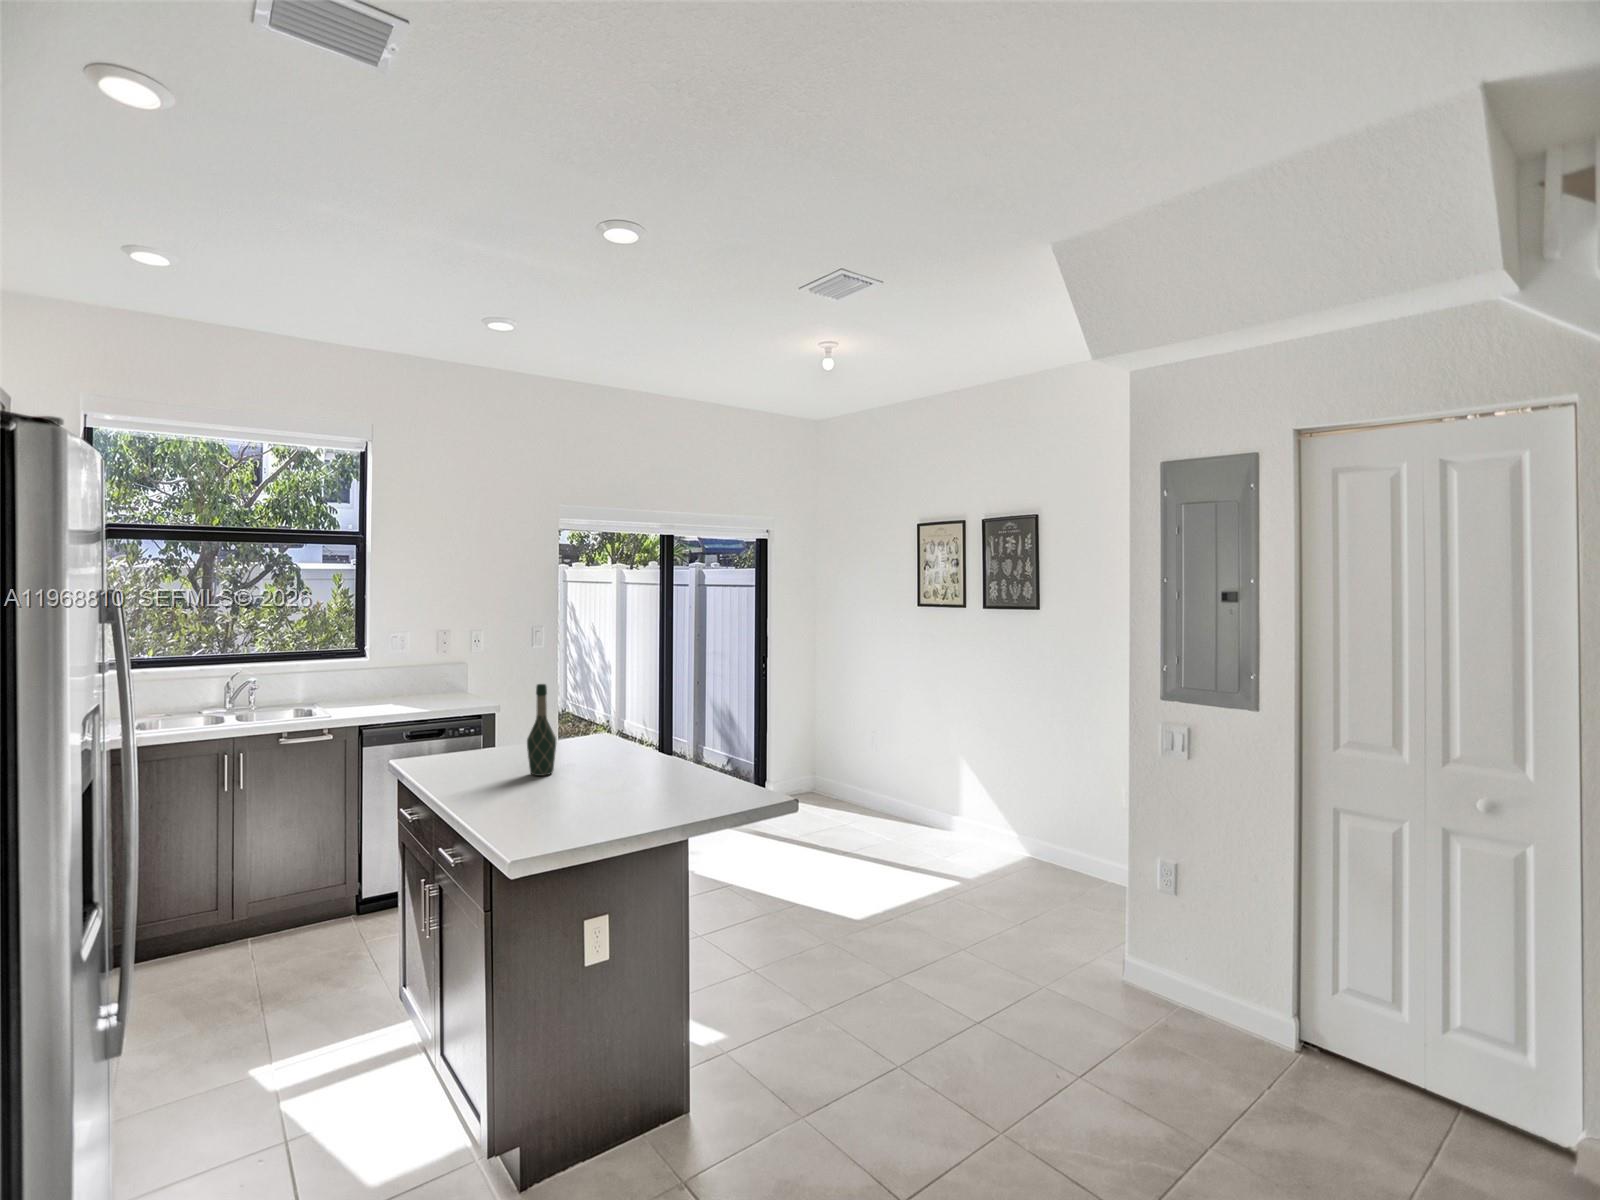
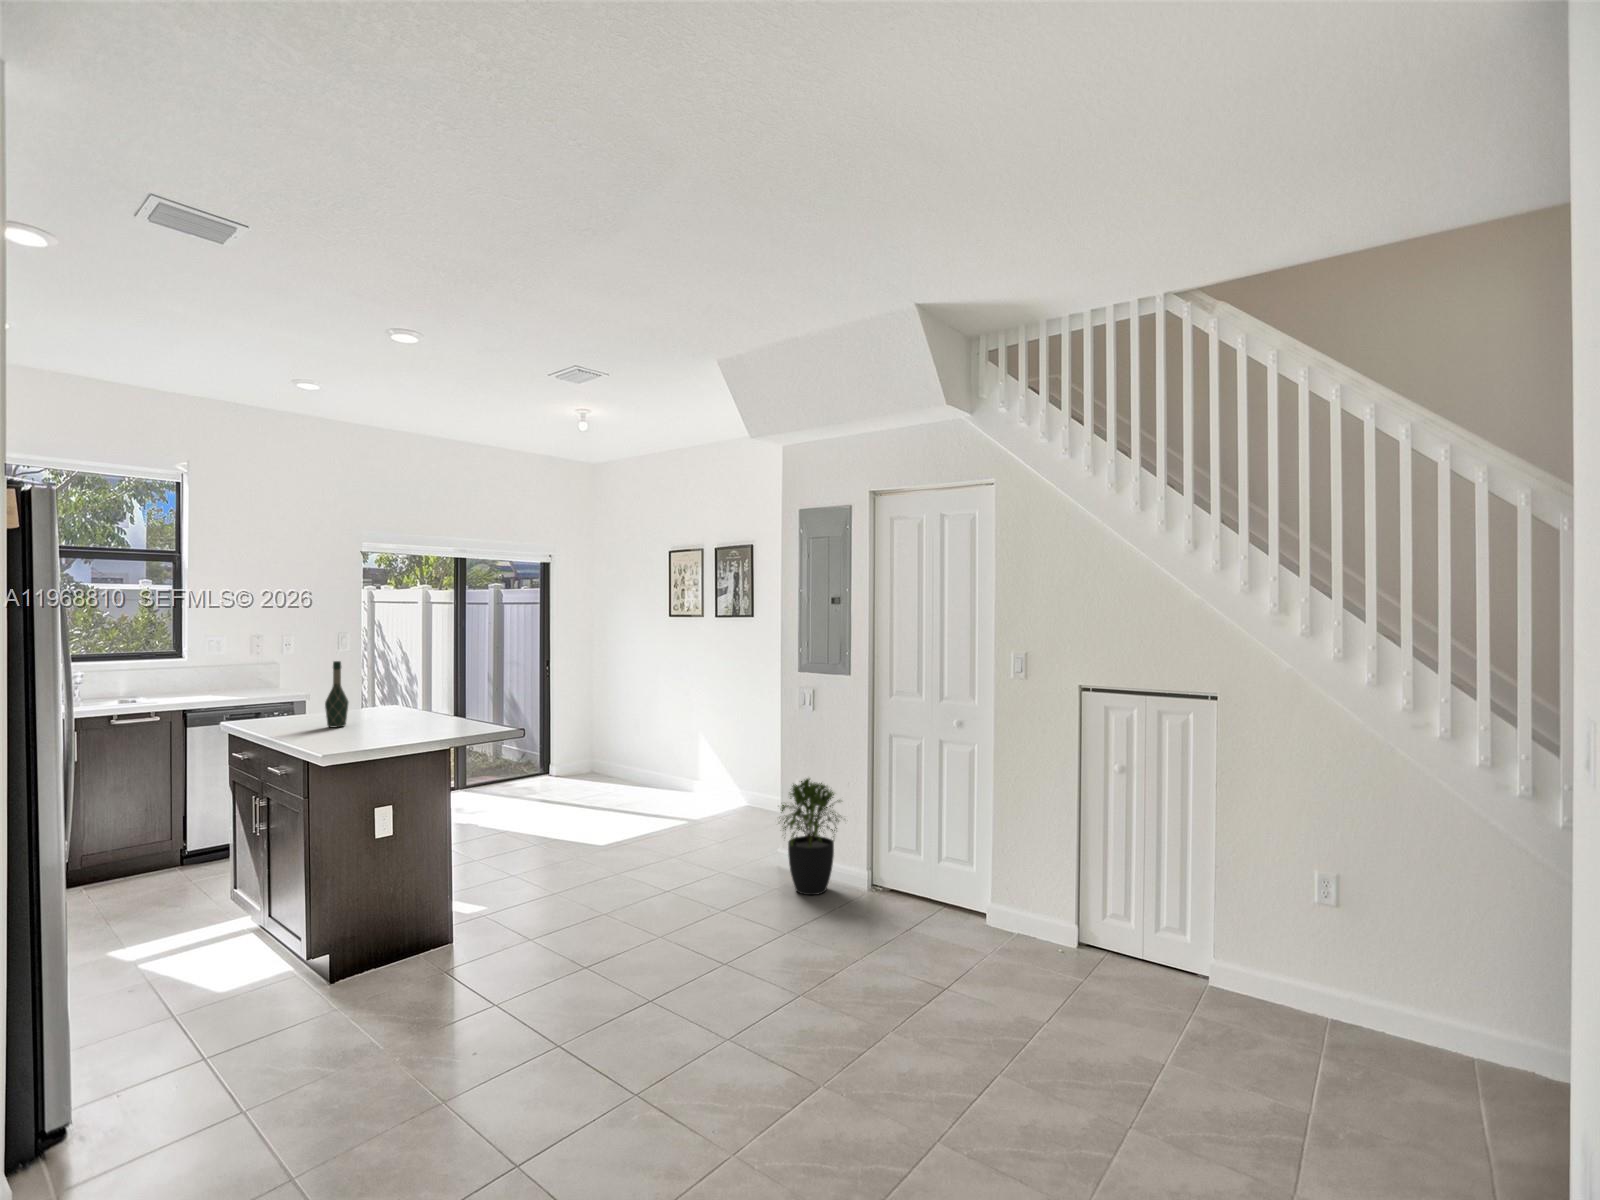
potted plant: none [1135,860,1250,1040] -> present [780,778,842,895]

